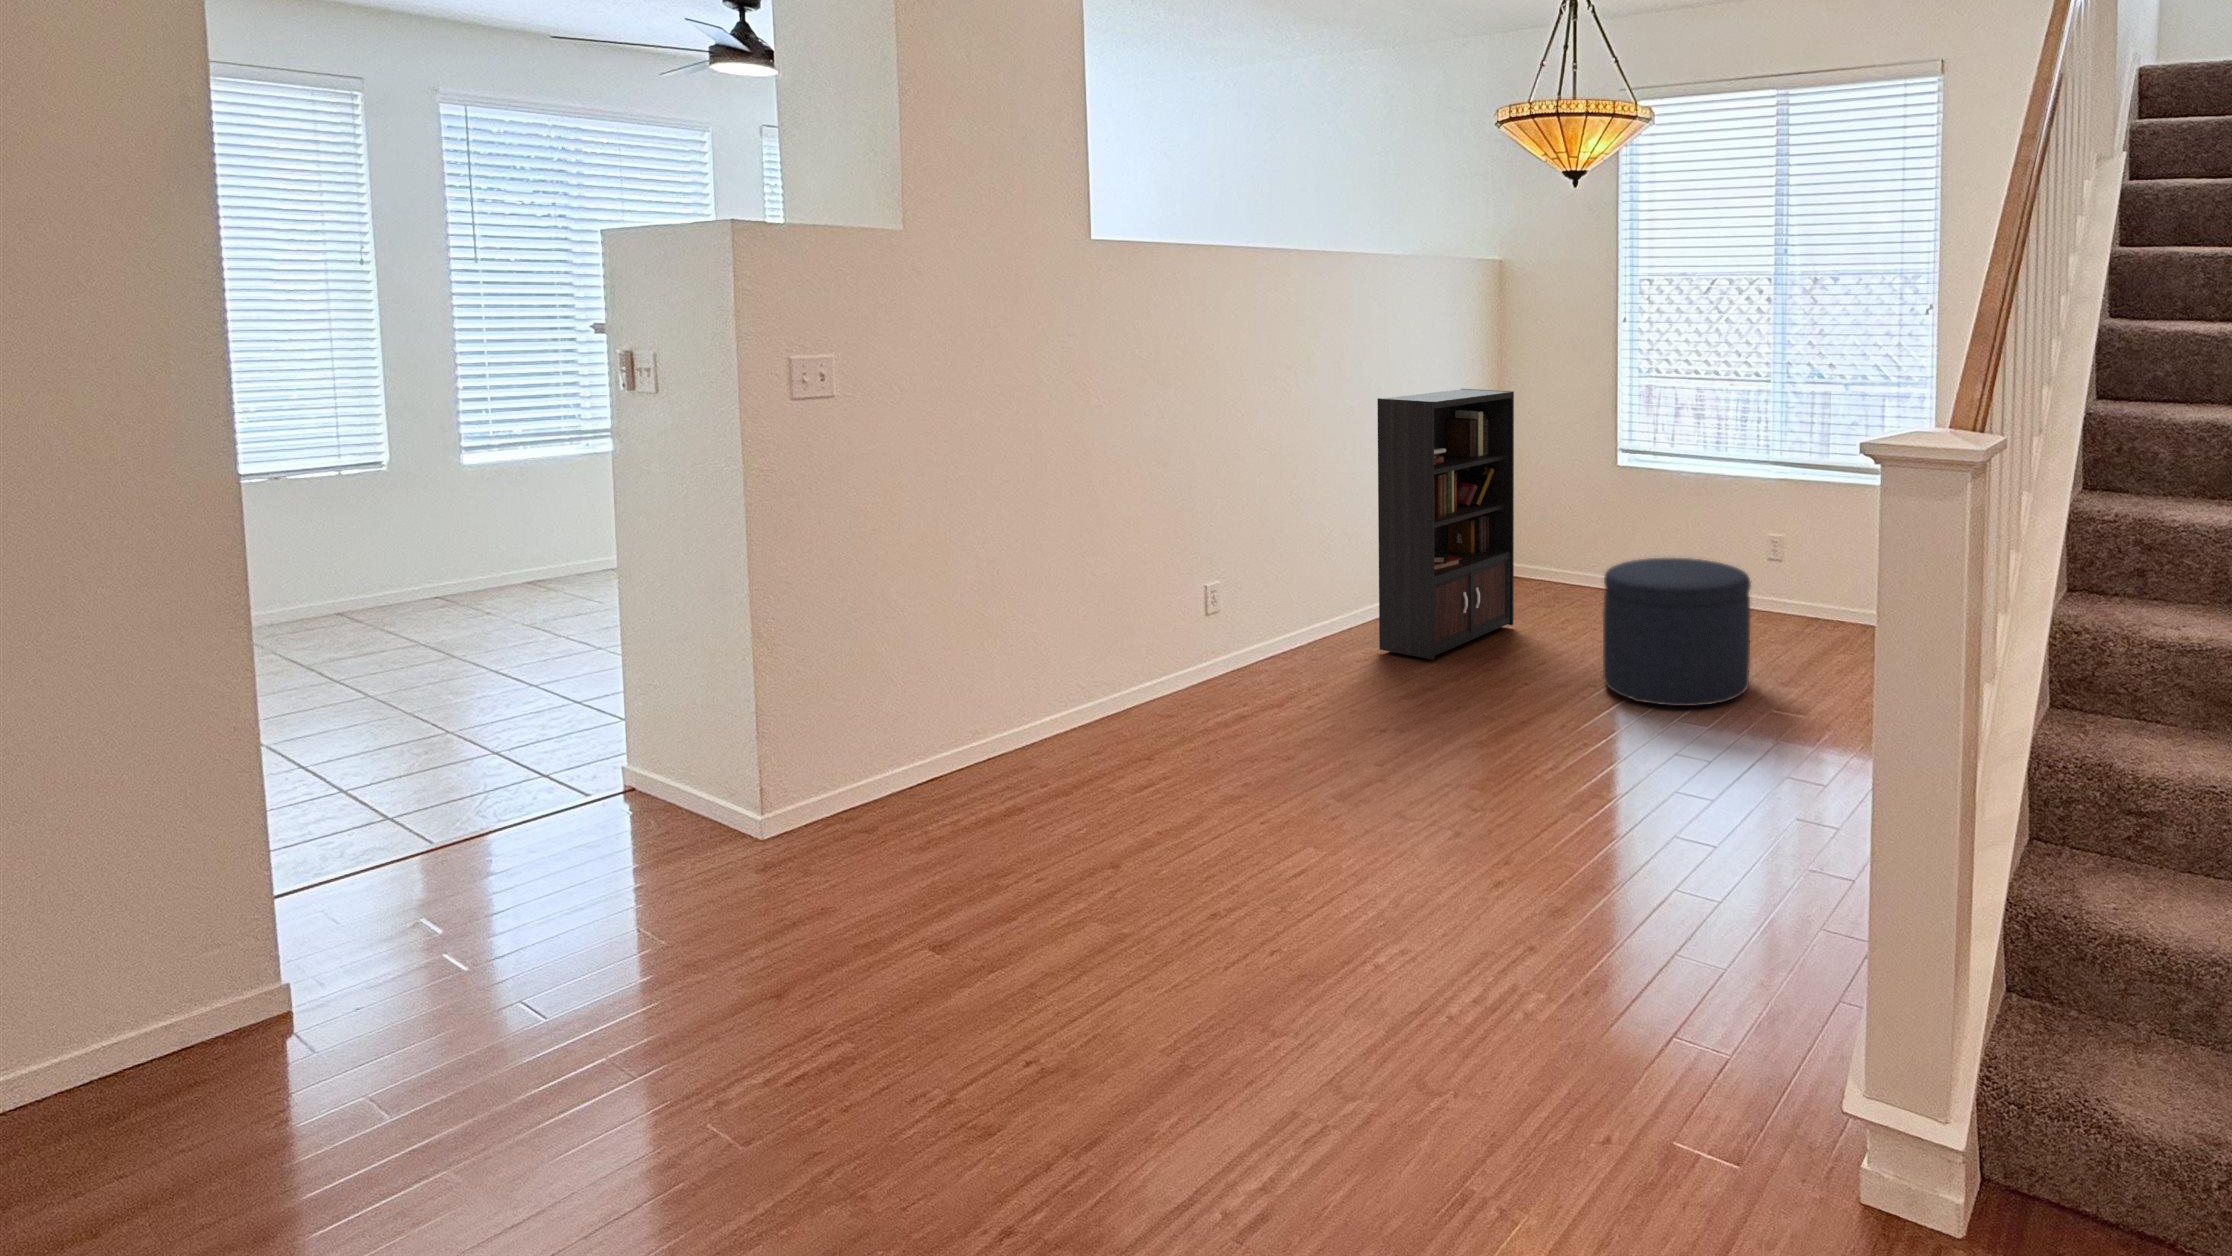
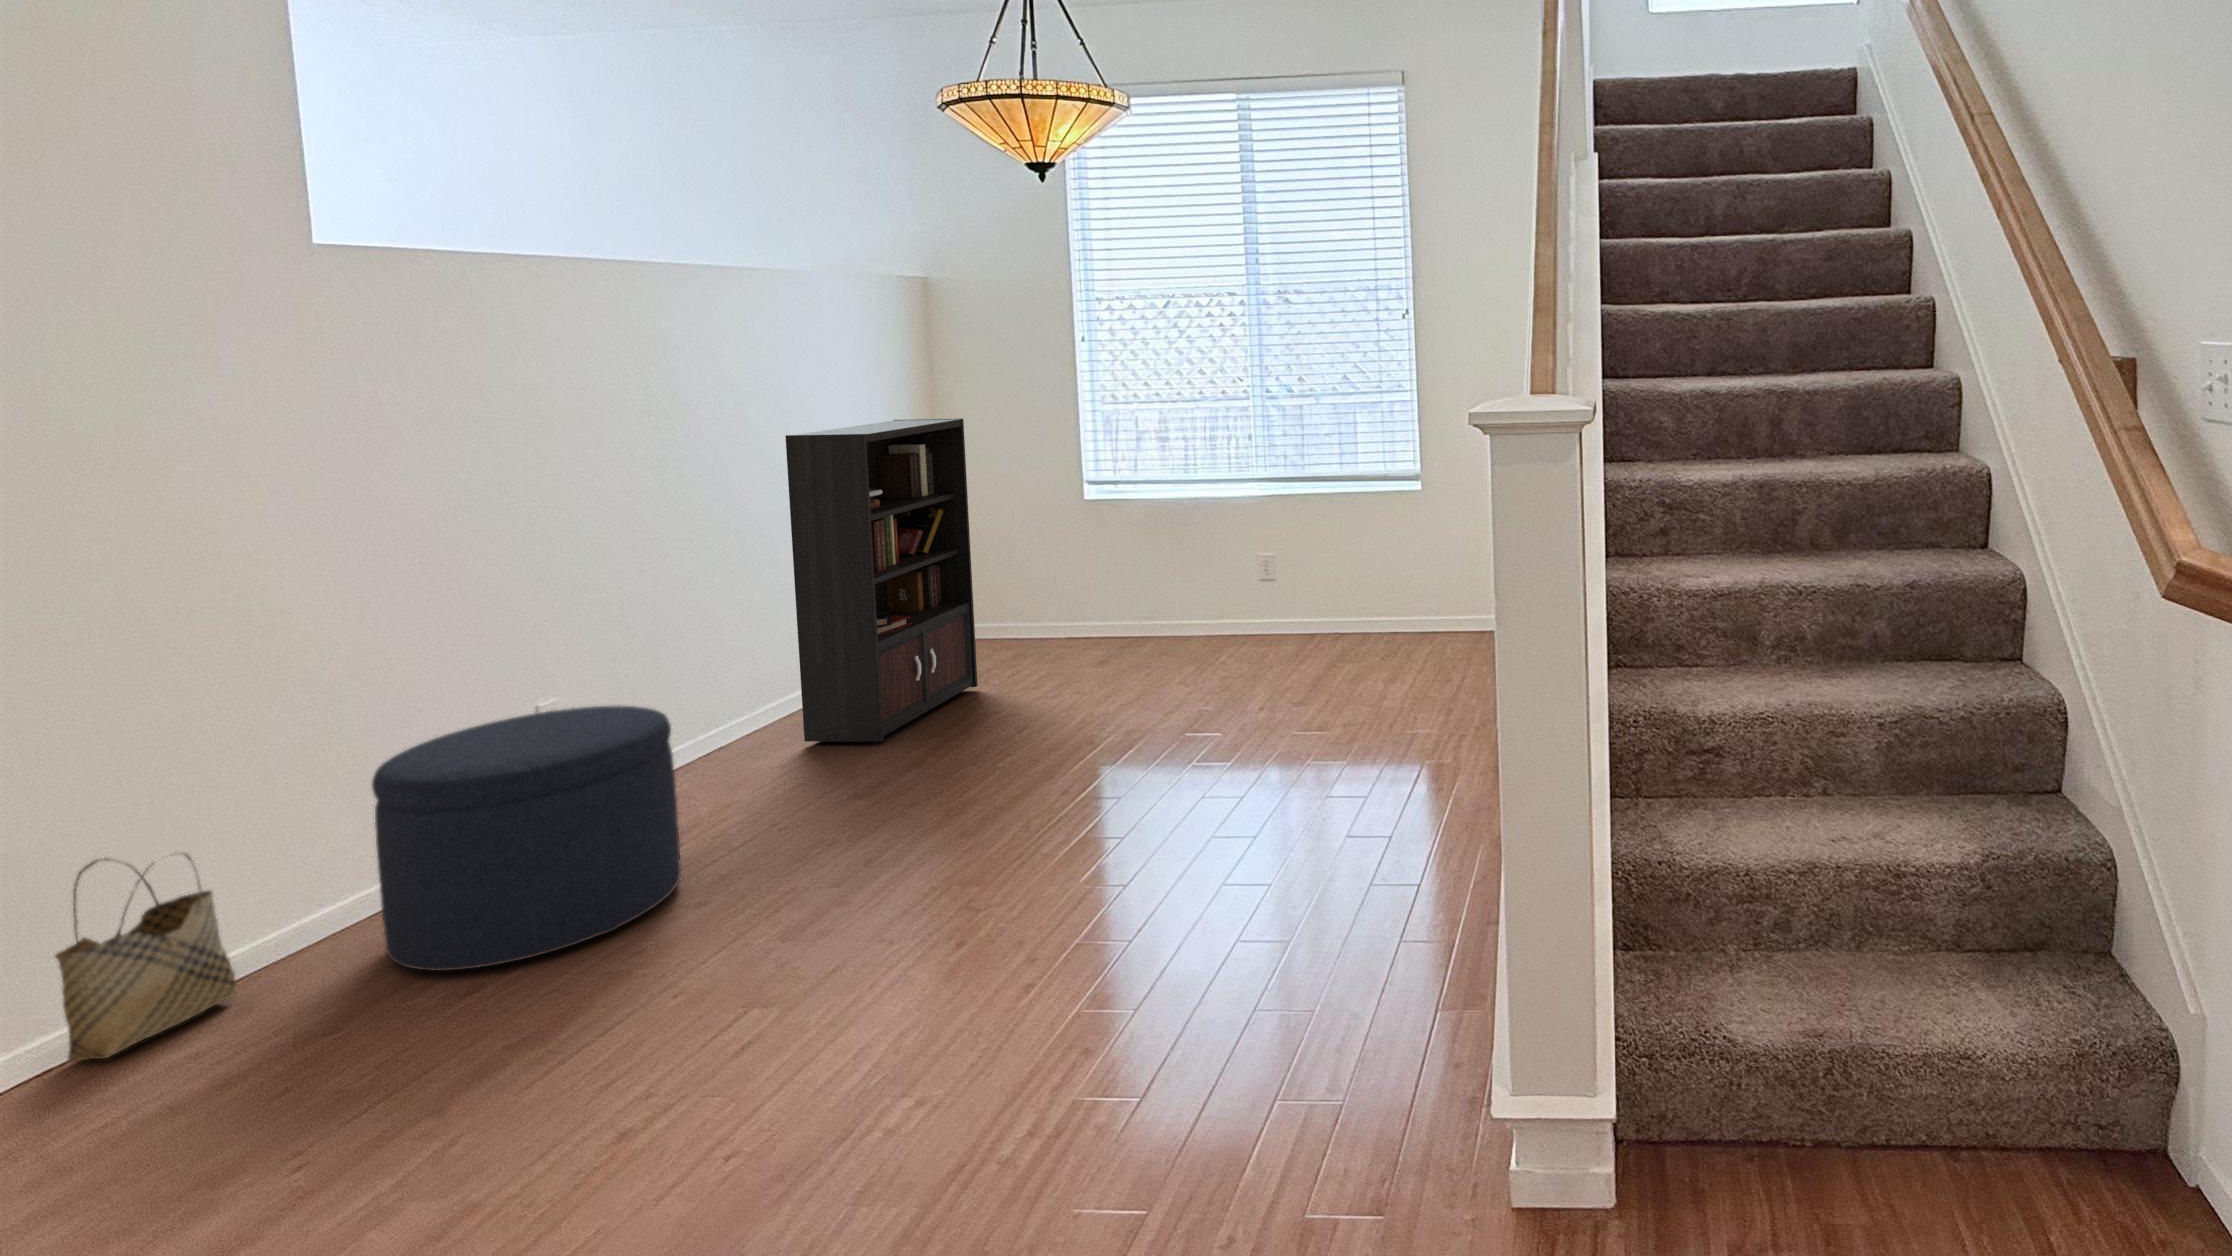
ottoman: present [1603,558,1751,706] -> present [372,706,681,971]
woven basket: none [944,655,1029,785] -> present [55,854,237,1061]

